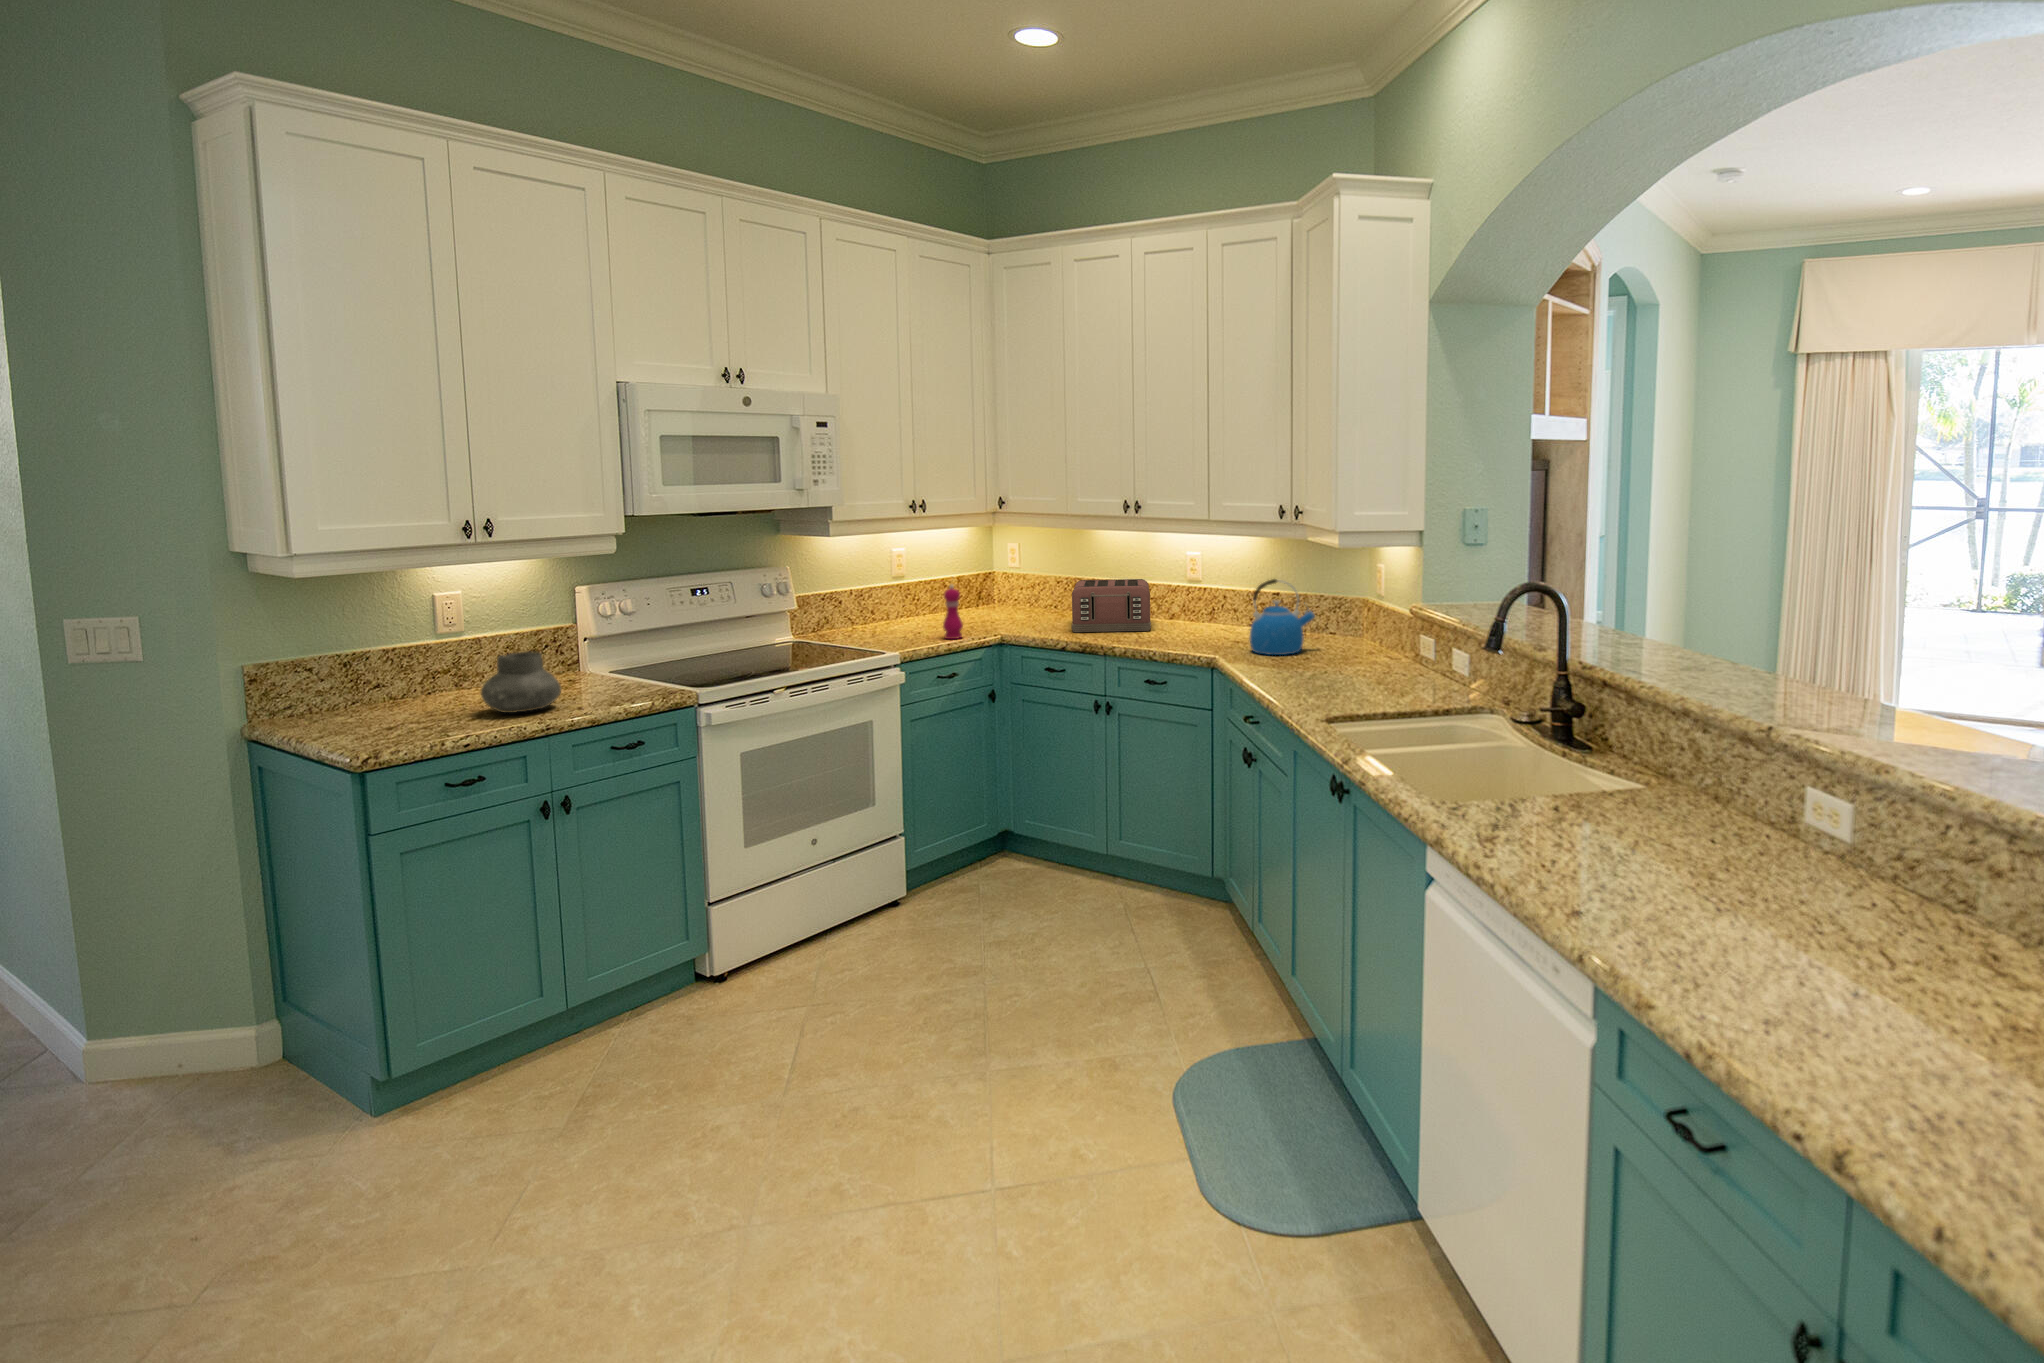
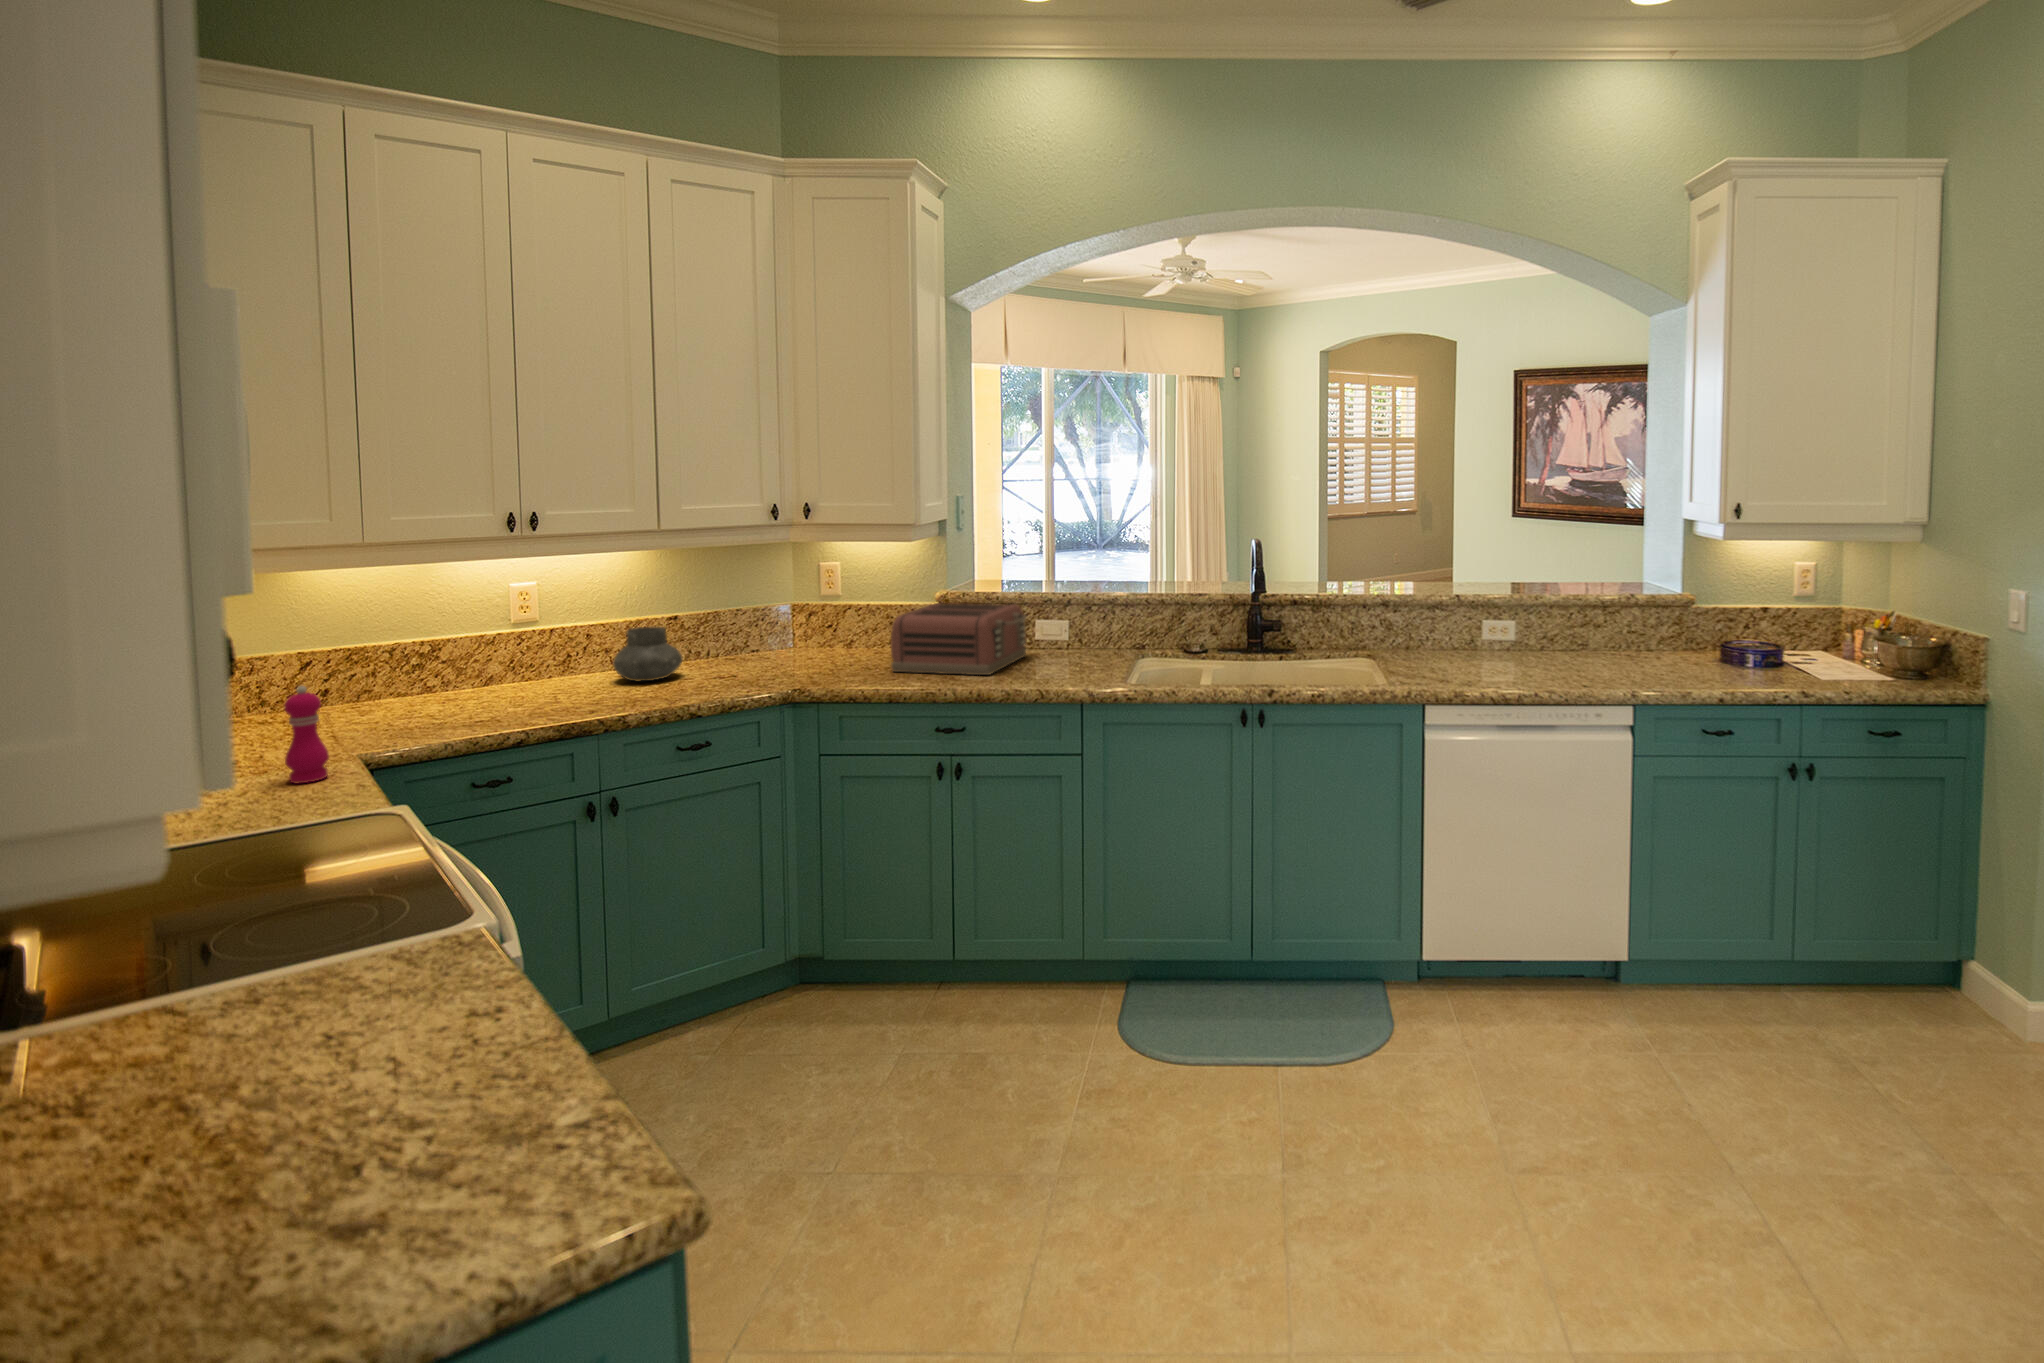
toaster: present [1072,579,1151,632] -> present [891,603,1026,675]
kettle: present [1250,579,1315,655] -> none [766,590,832,677]
vase: present [481,651,561,713] -> present [613,626,682,682]

